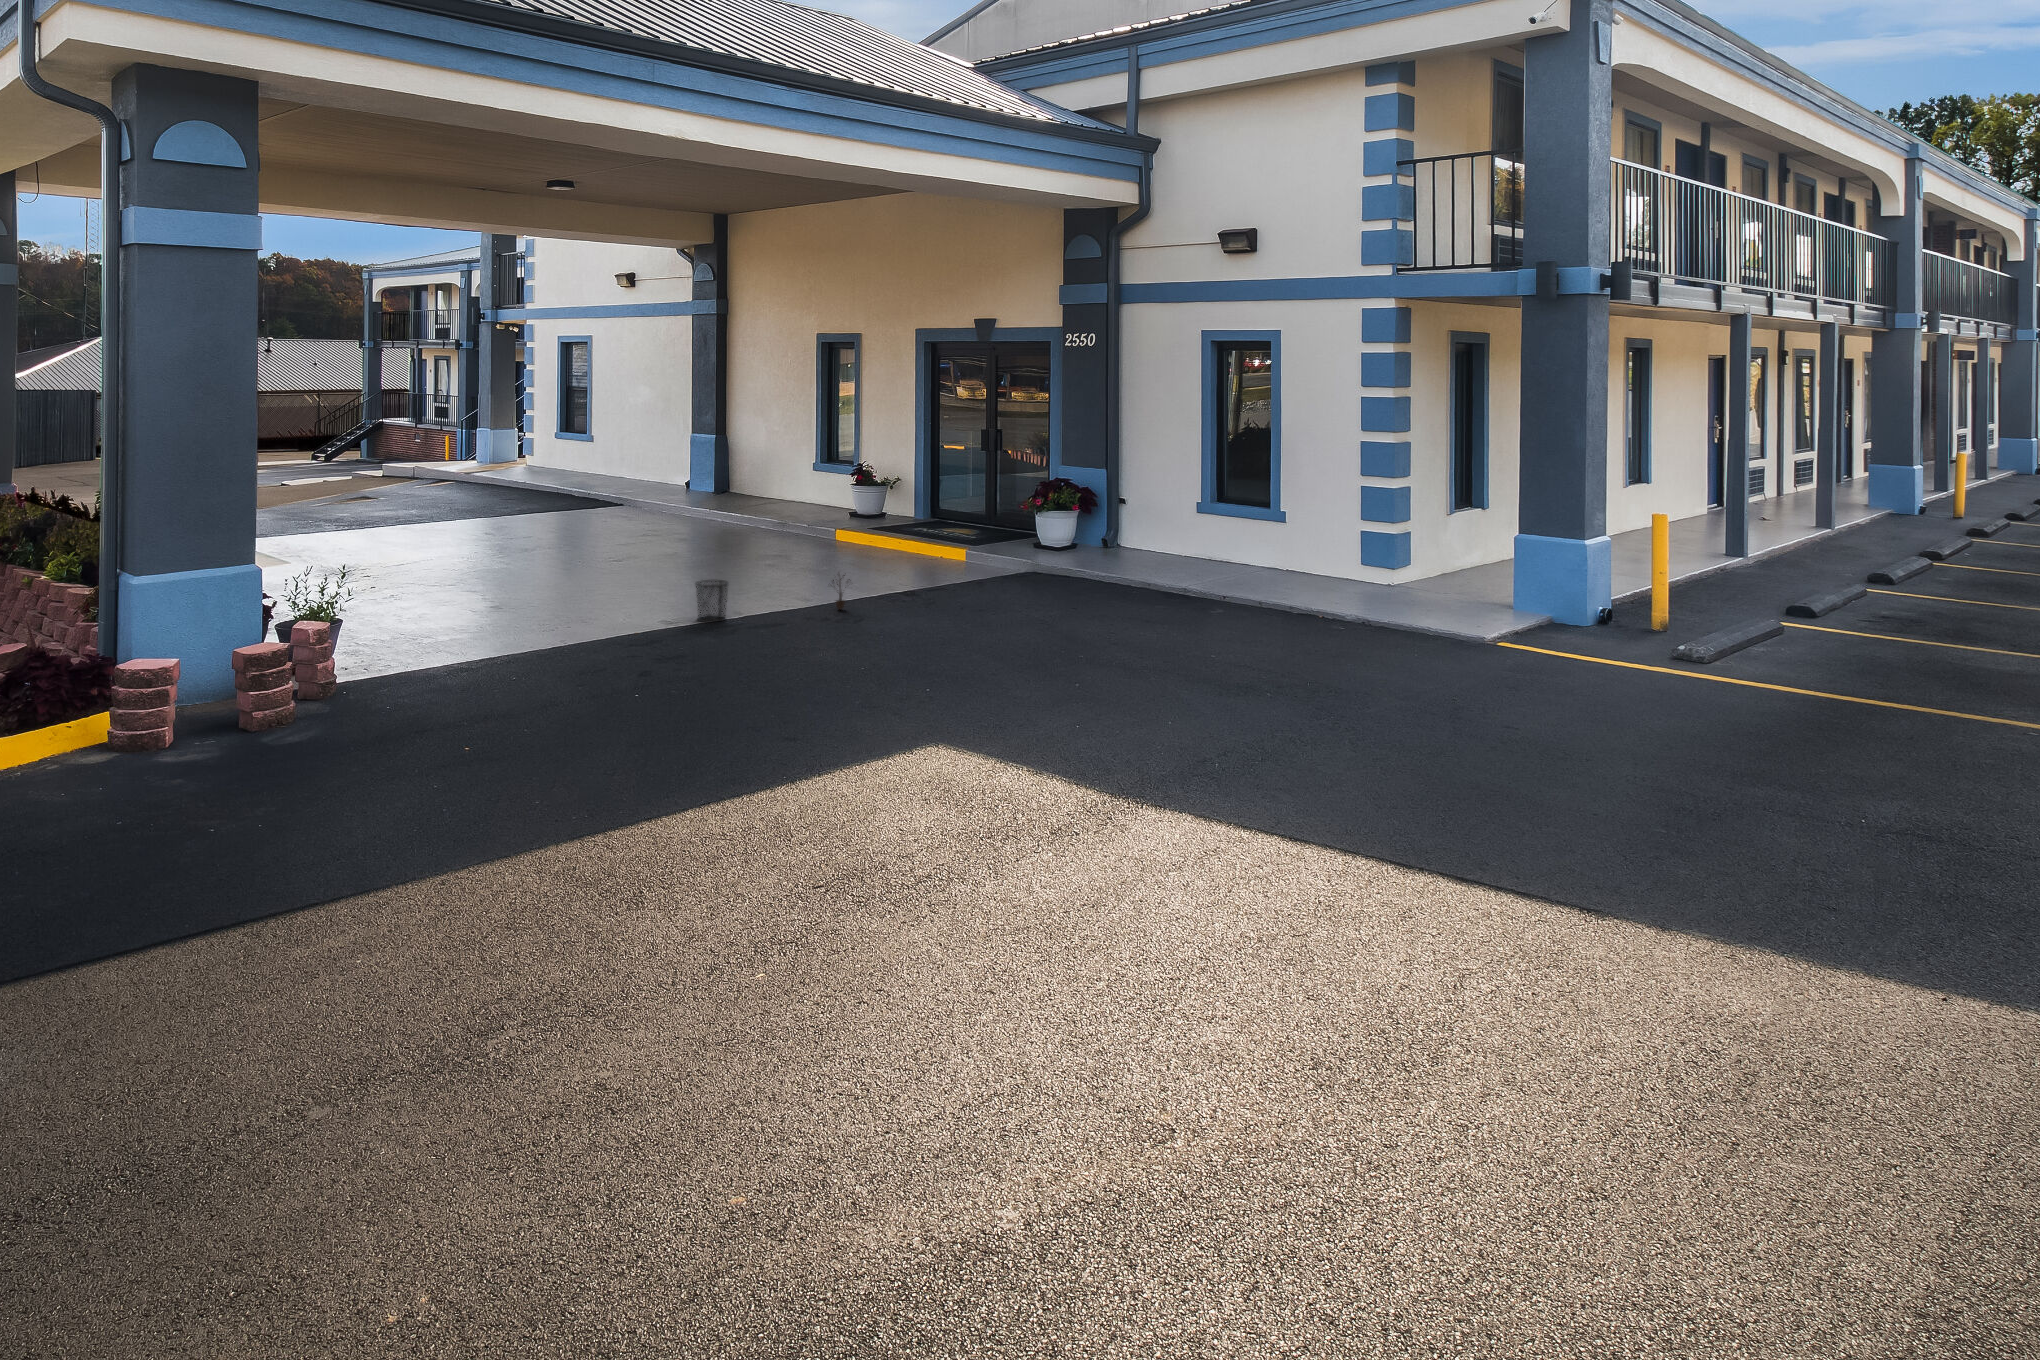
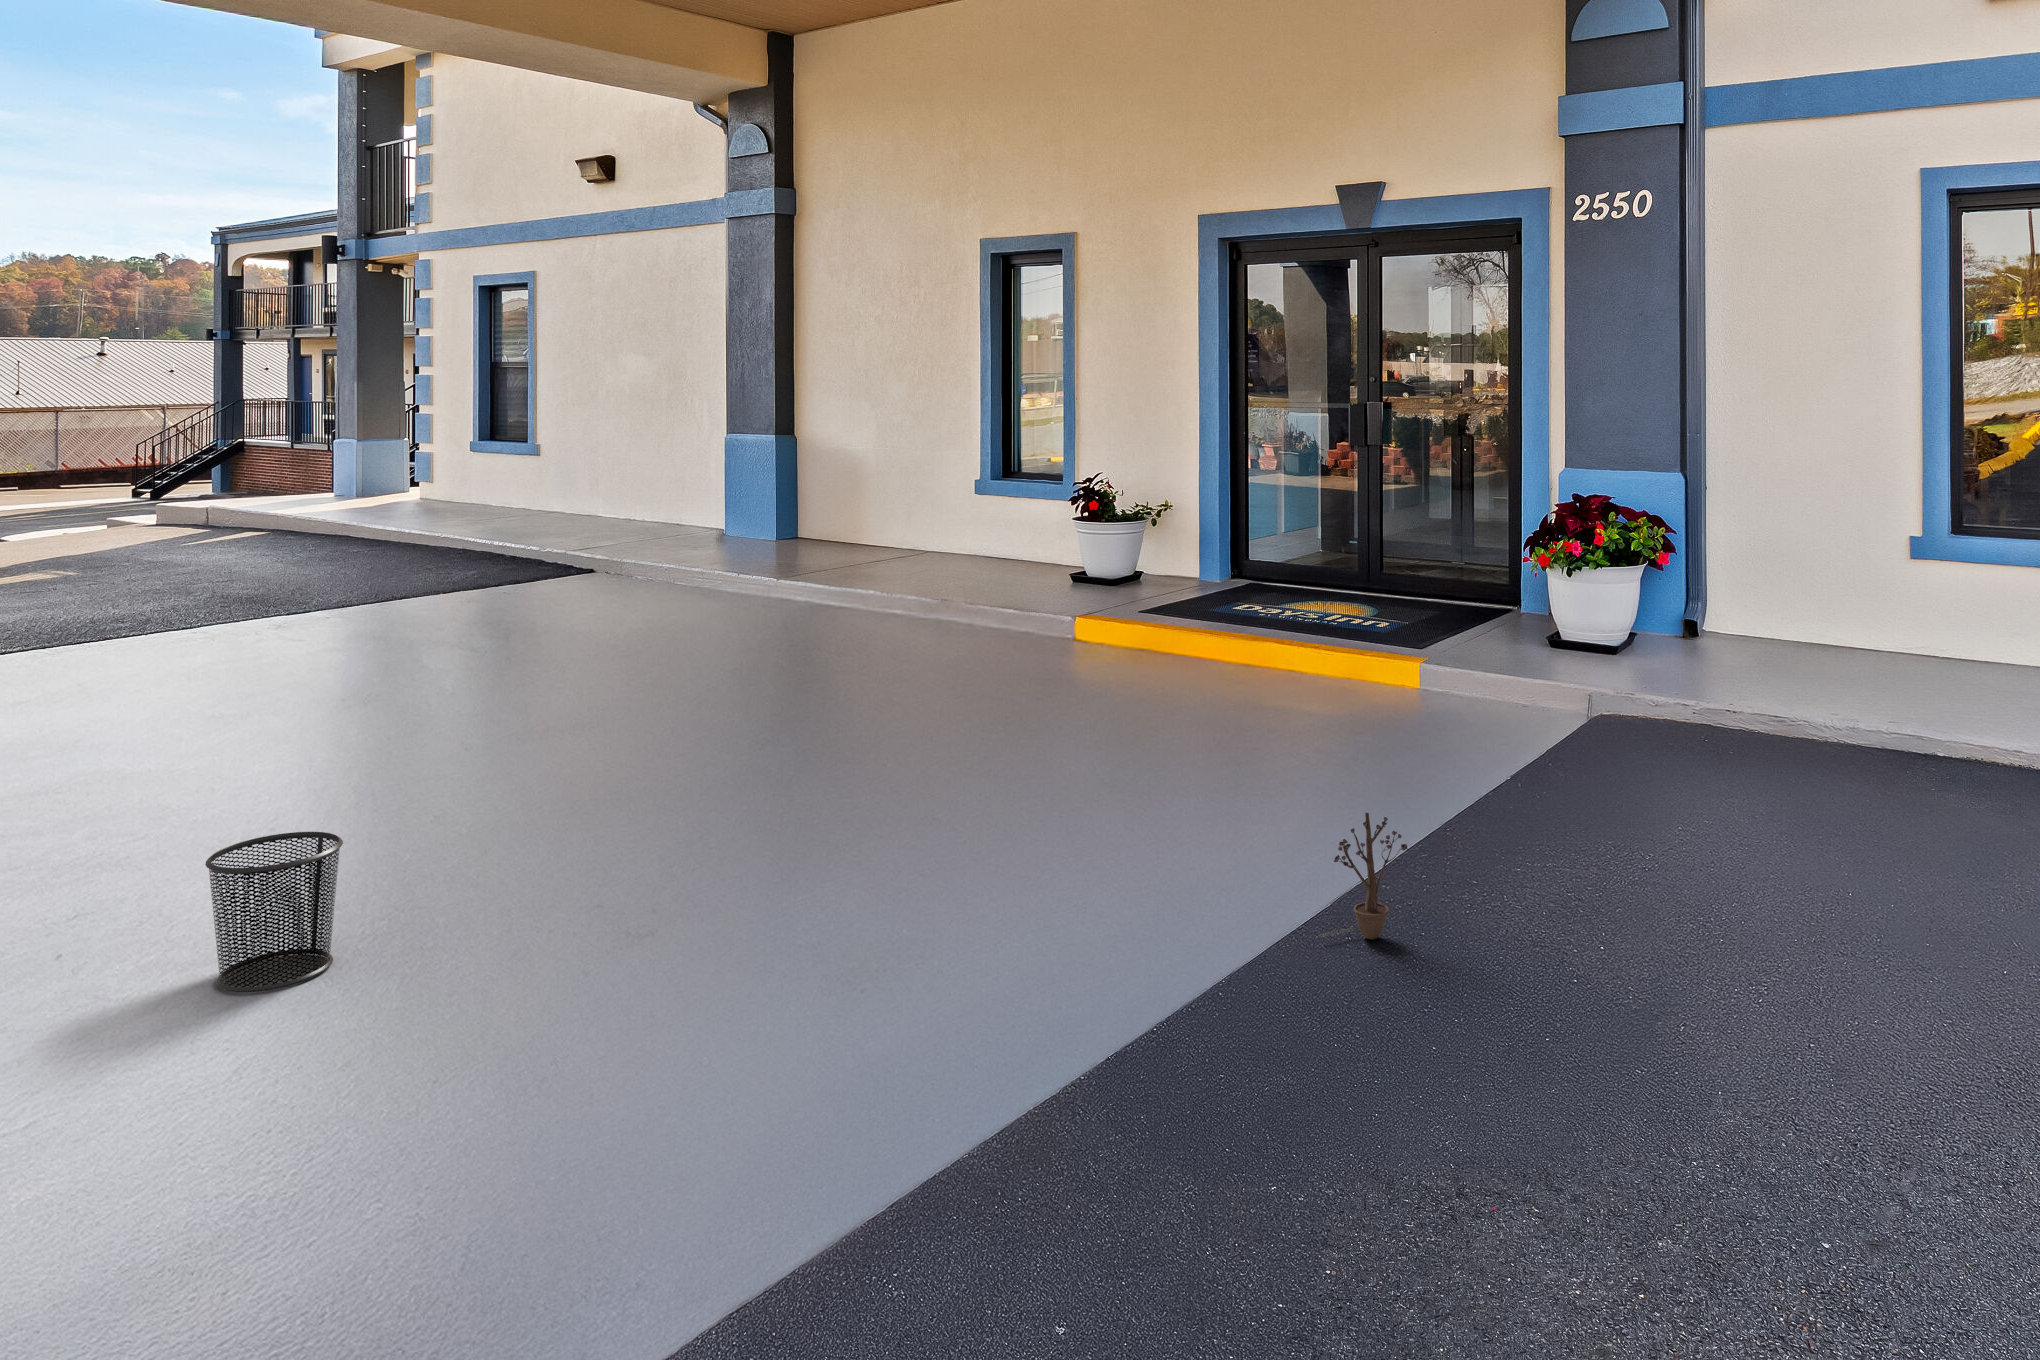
trash can: present [695,580,729,622] -> present [205,832,343,993]

